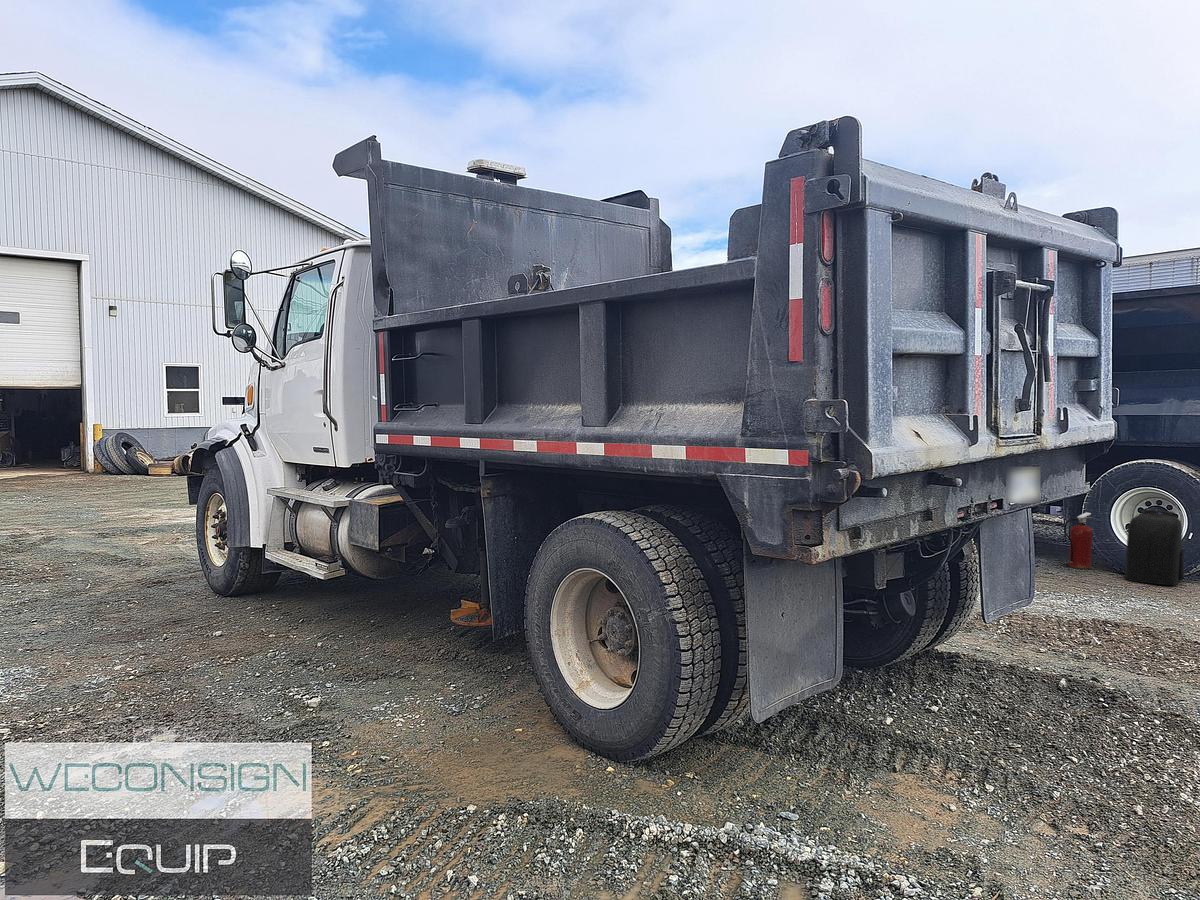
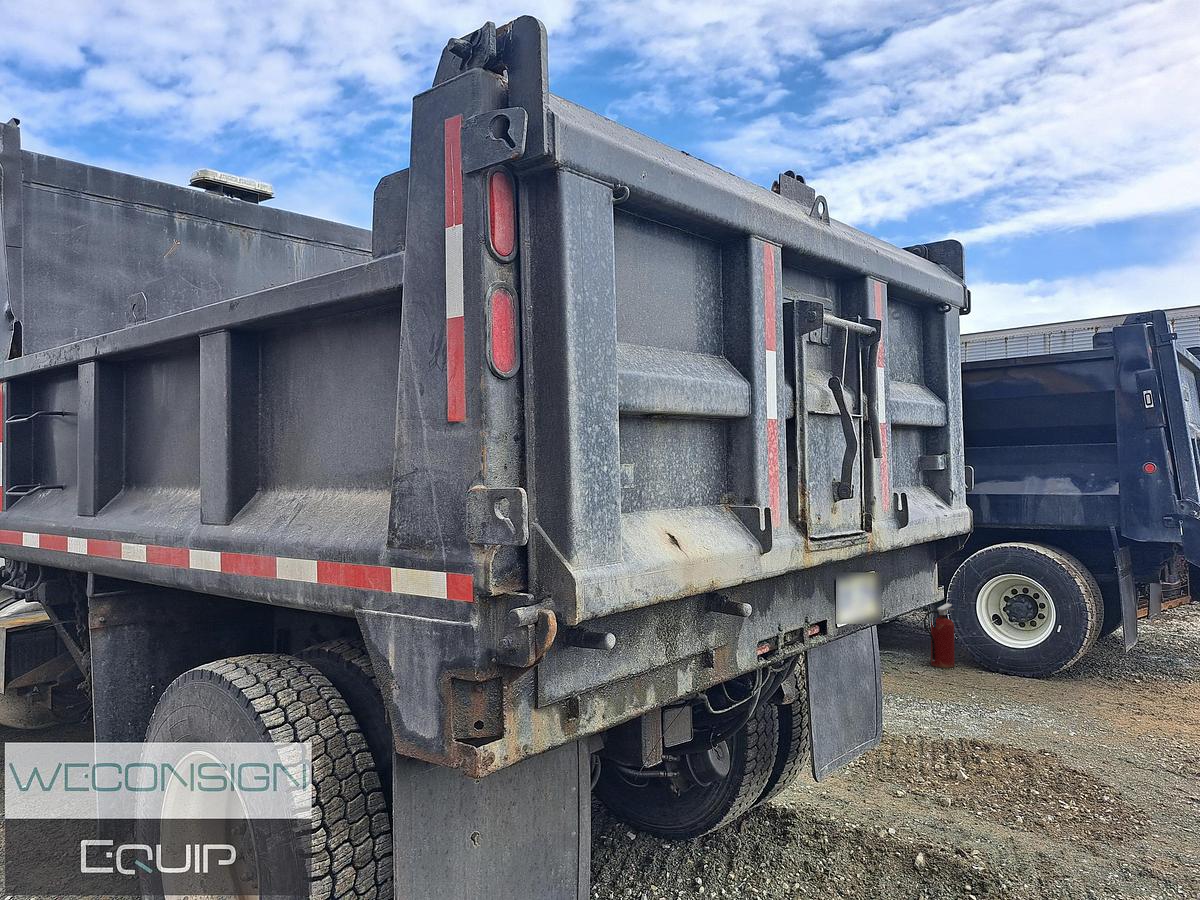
backpack: present [1124,509,1184,585] -> none [990,600,1055,688]

